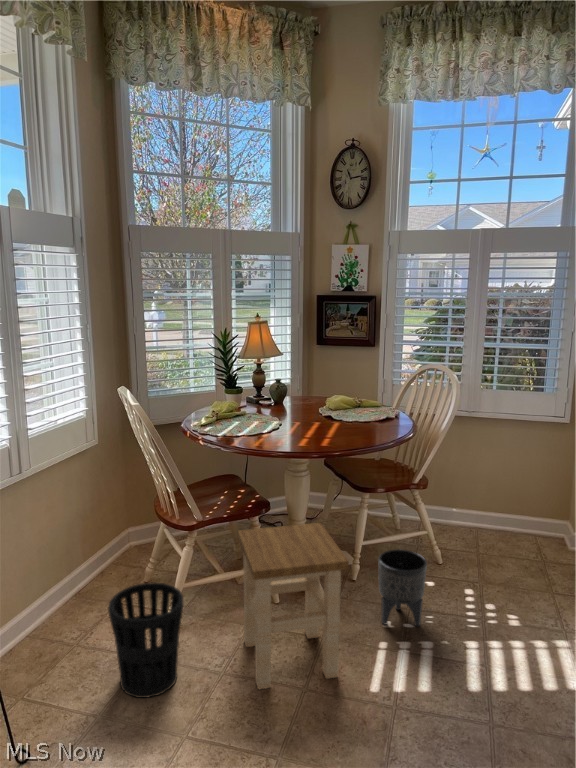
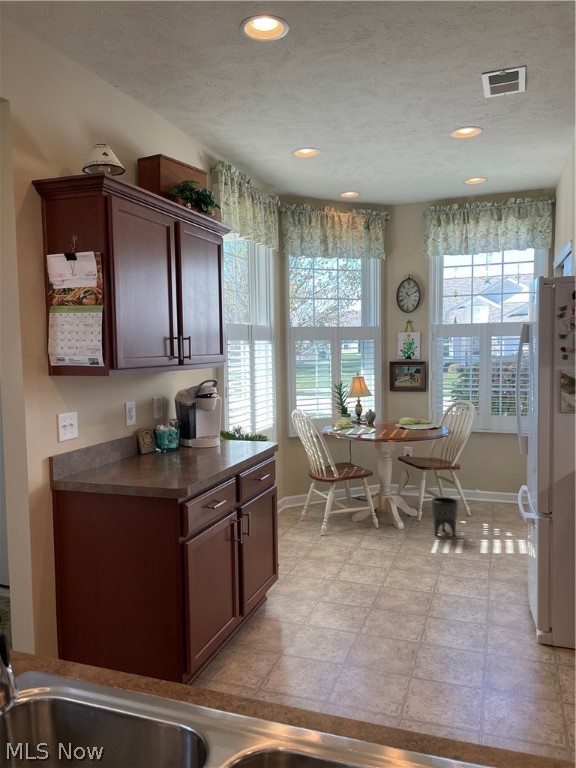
stool: present [238,523,349,689] -> none [360,478,417,552]
wastebasket: present [108,582,184,698] -> none [303,503,337,553]

